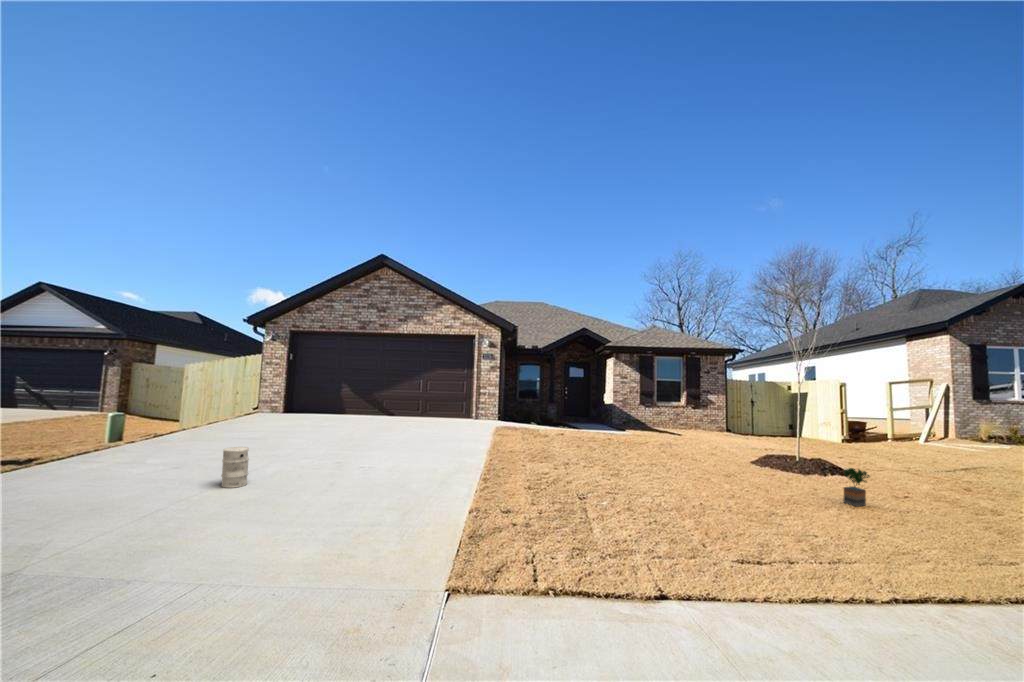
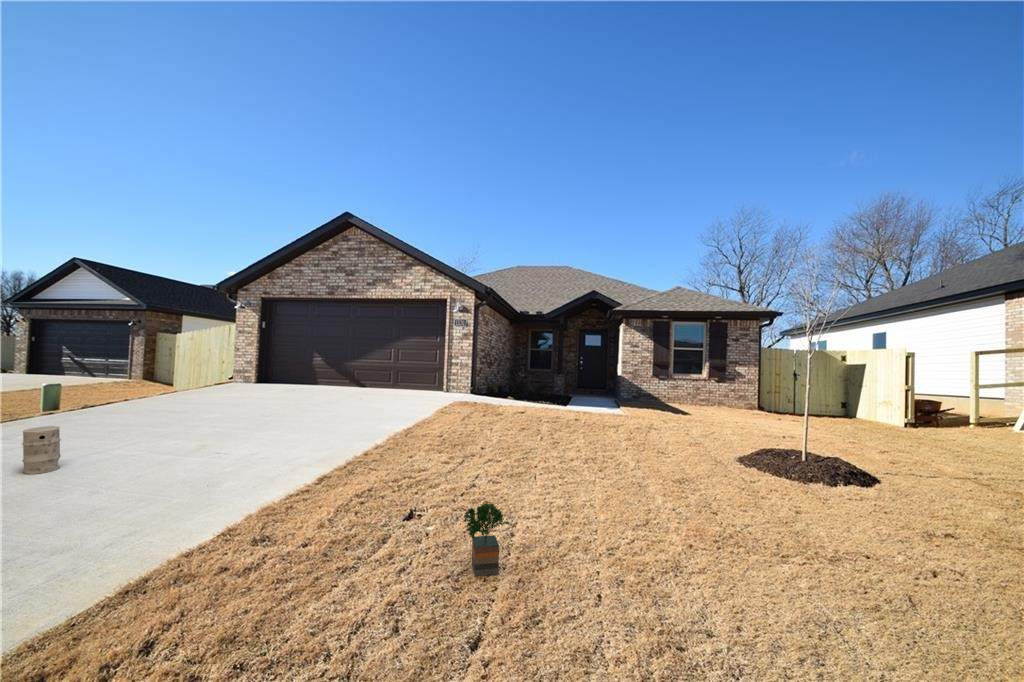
potted tree: present [844,468,870,507] -> present [464,503,509,576]

